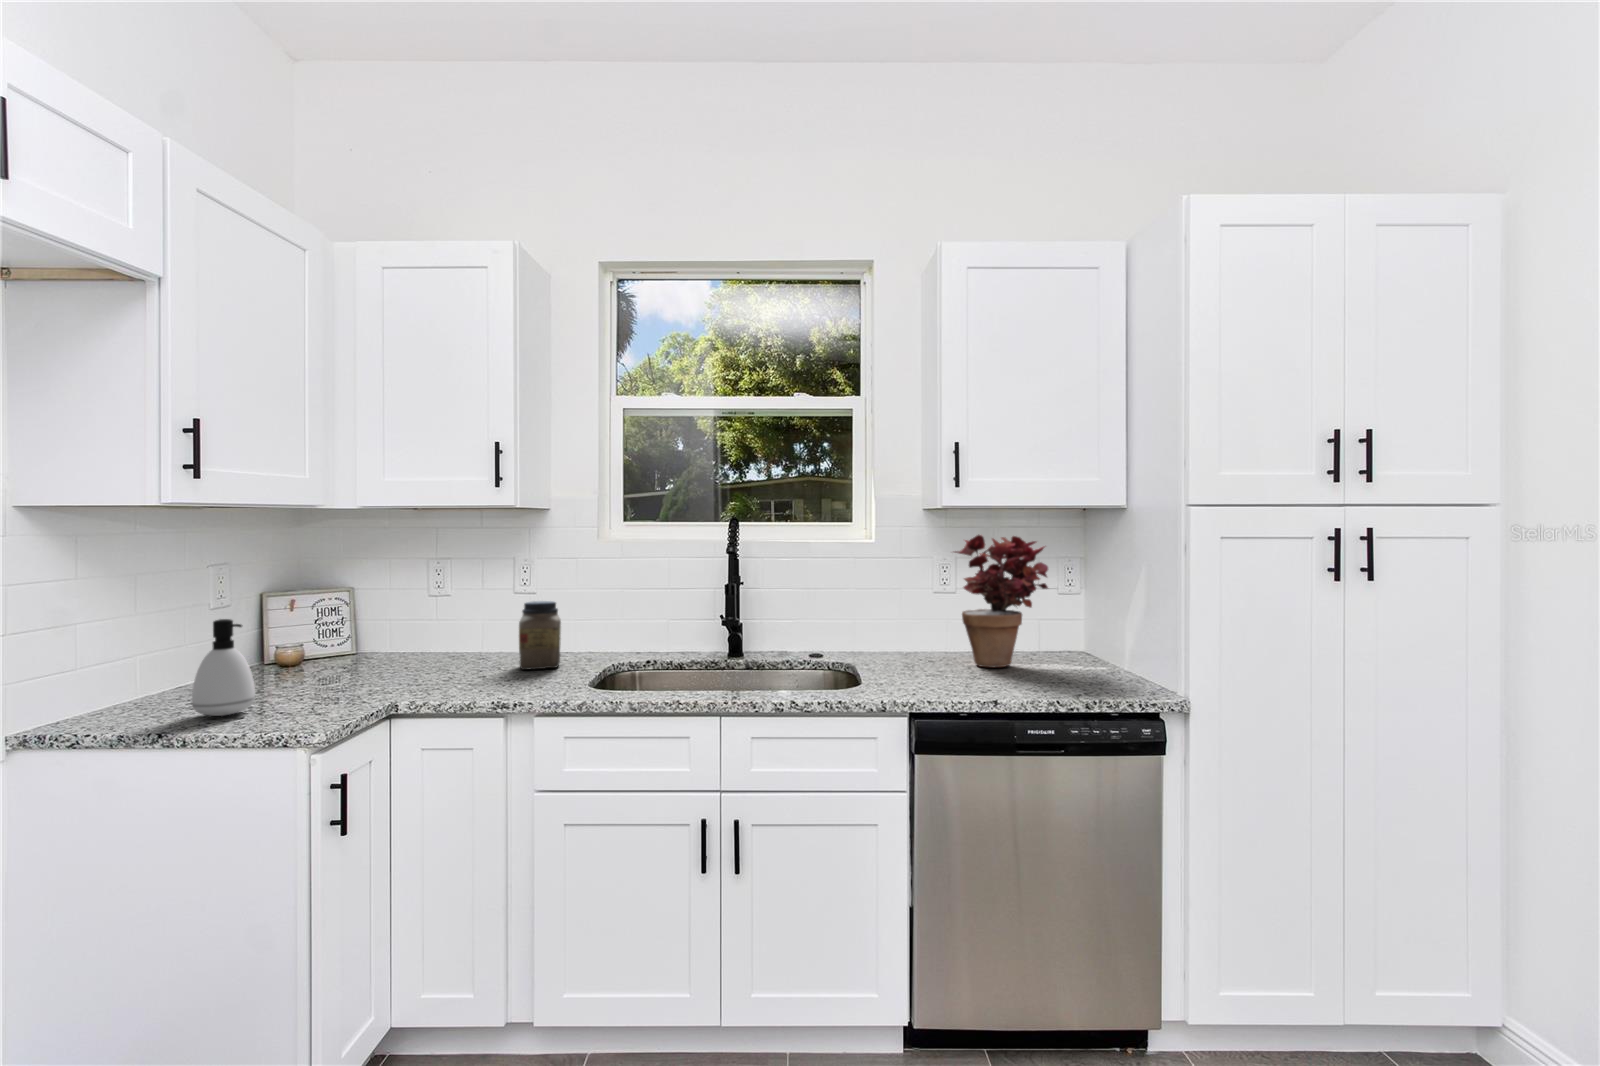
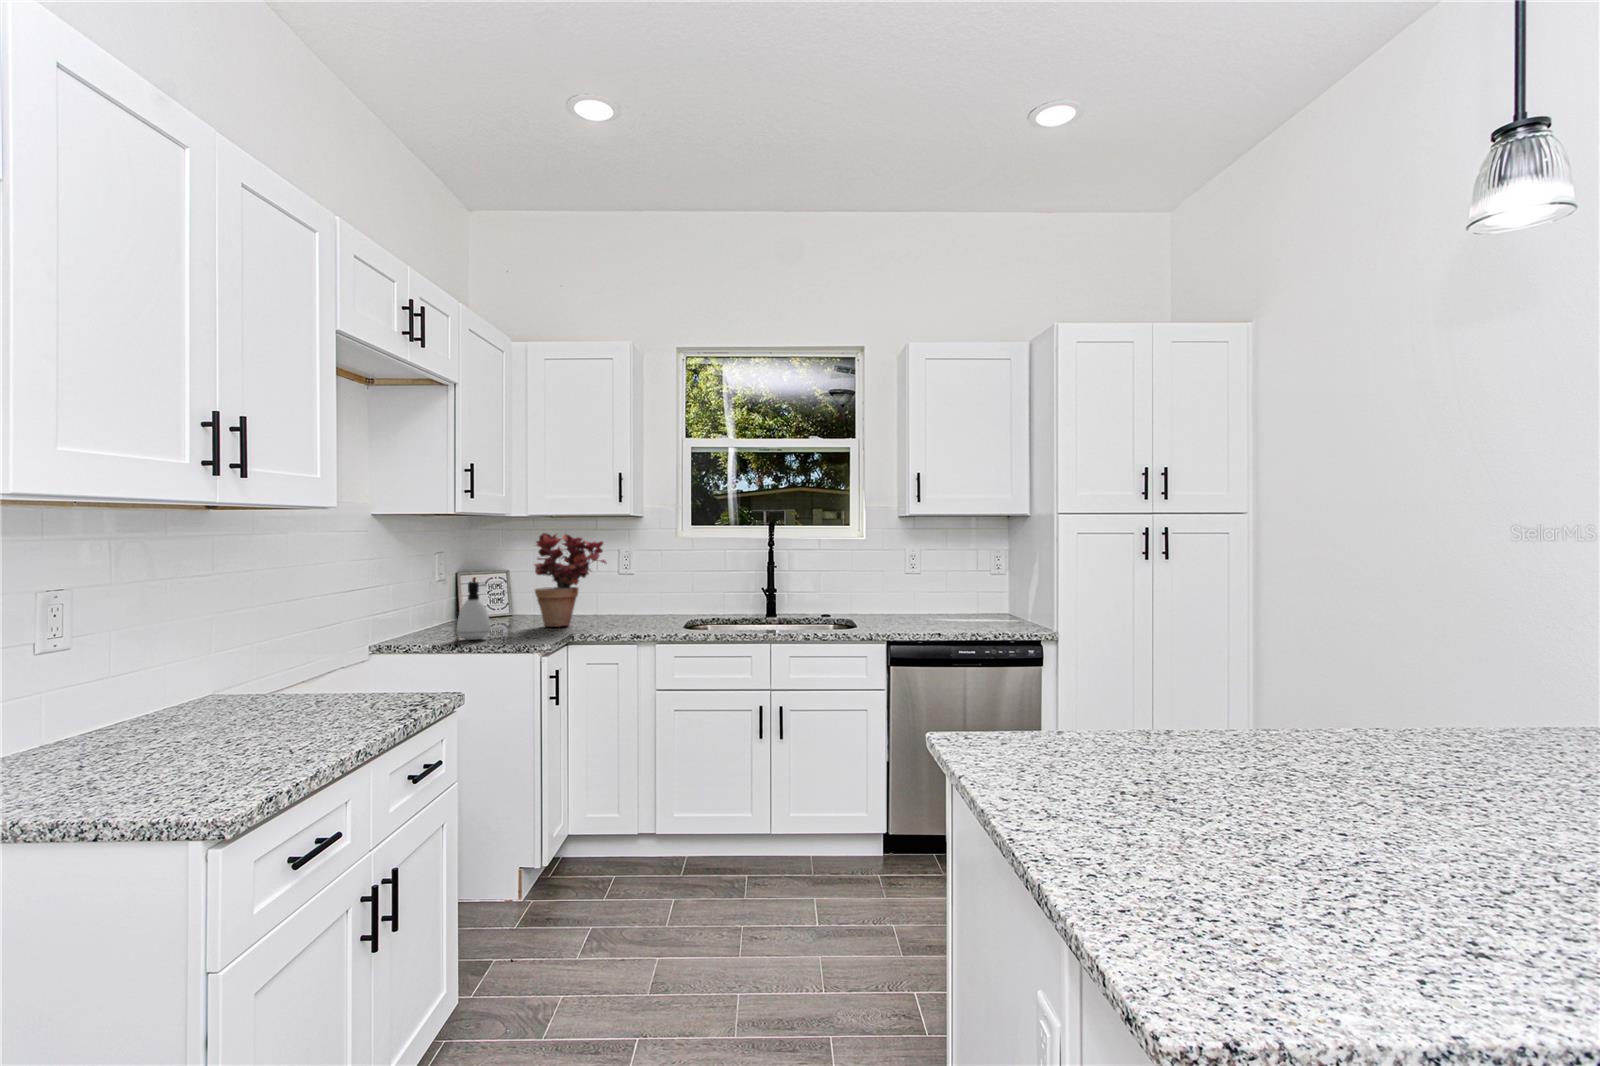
potted plant: present [955,535,1048,667] -> present [535,533,607,627]
jar: present [519,601,561,670] -> none [629,576,656,621]

